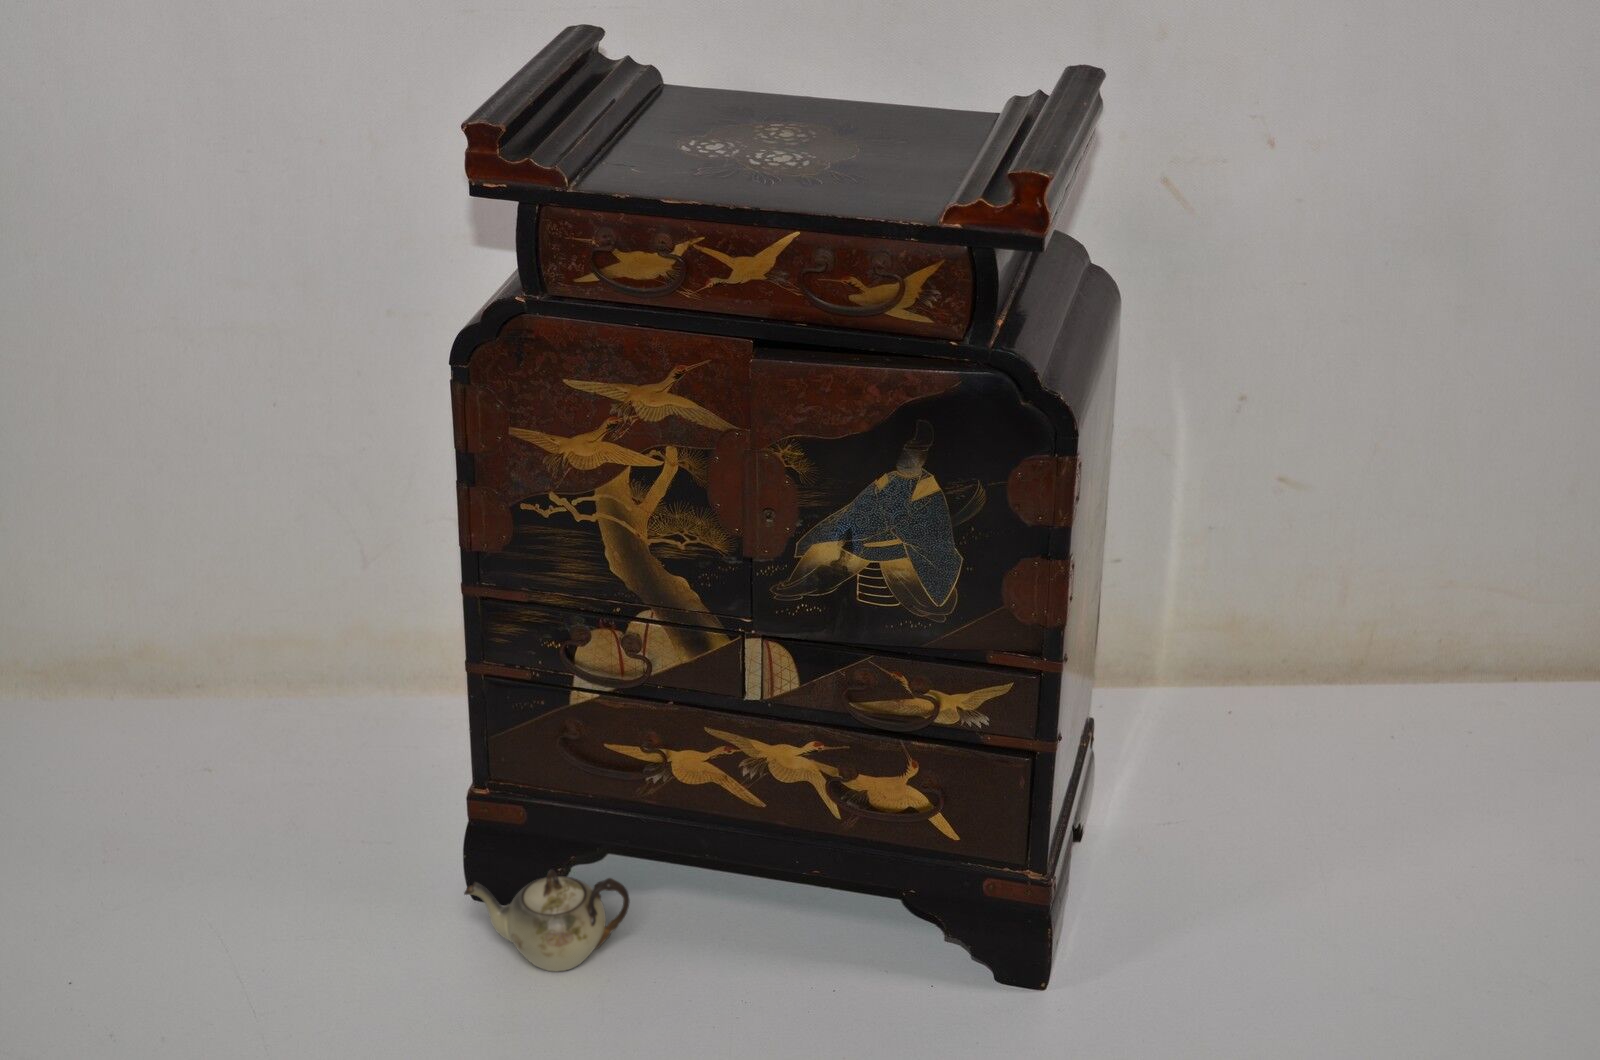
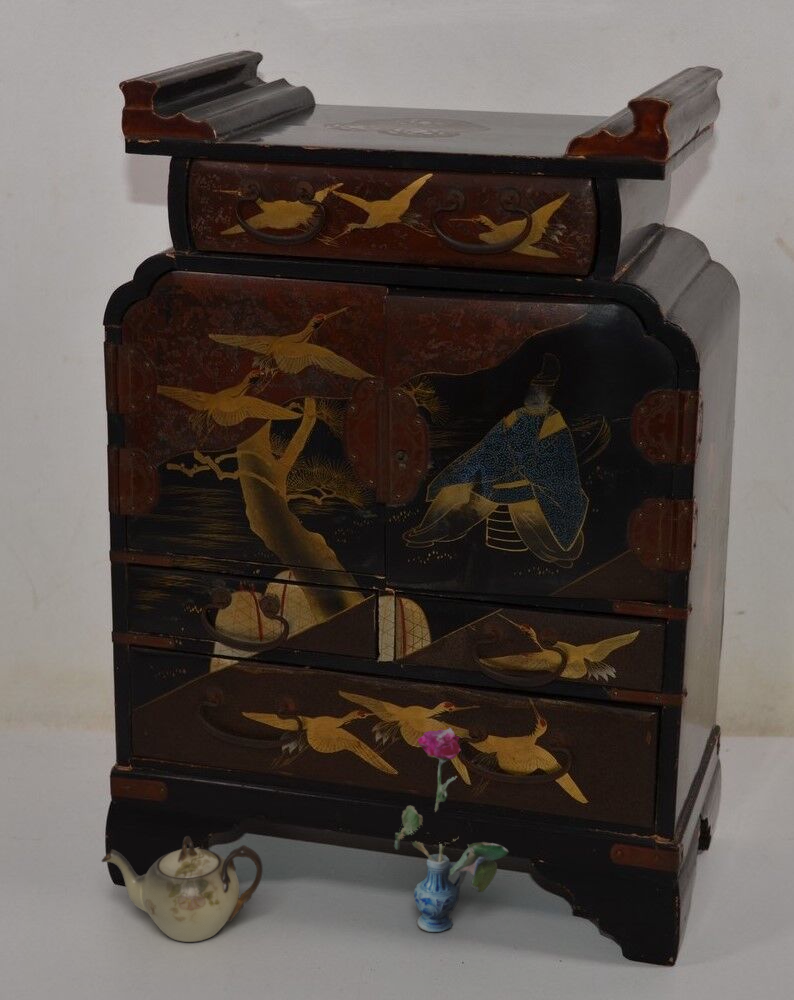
vase: none [762,763,880,954] -> present [395,727,508,932]

